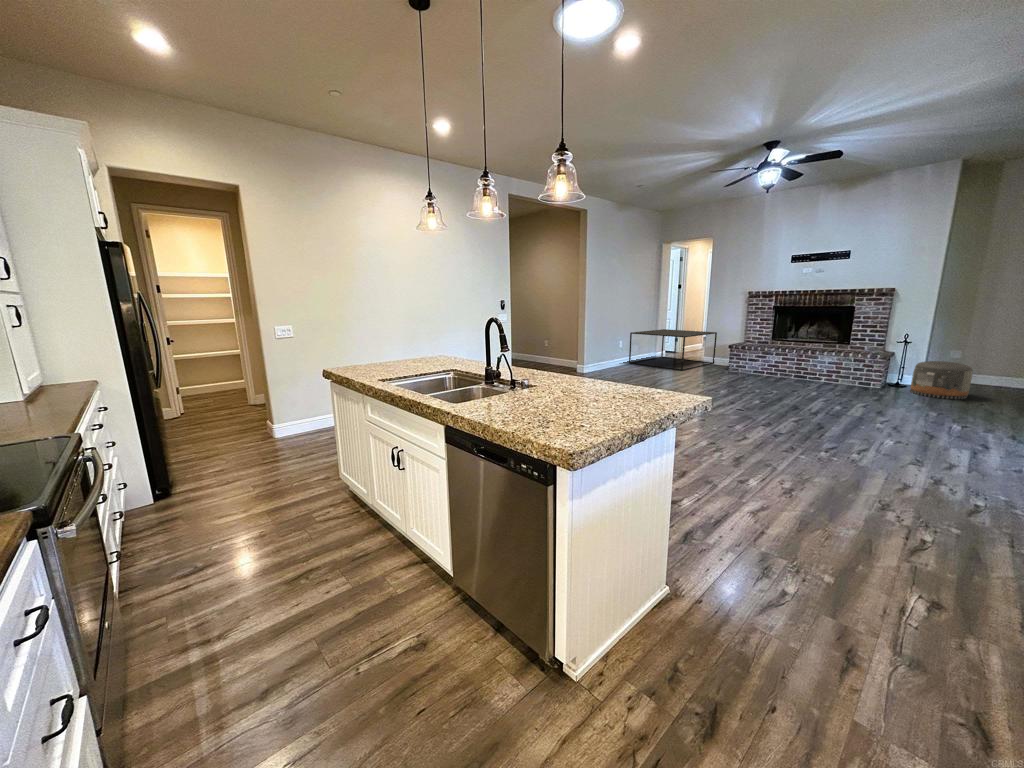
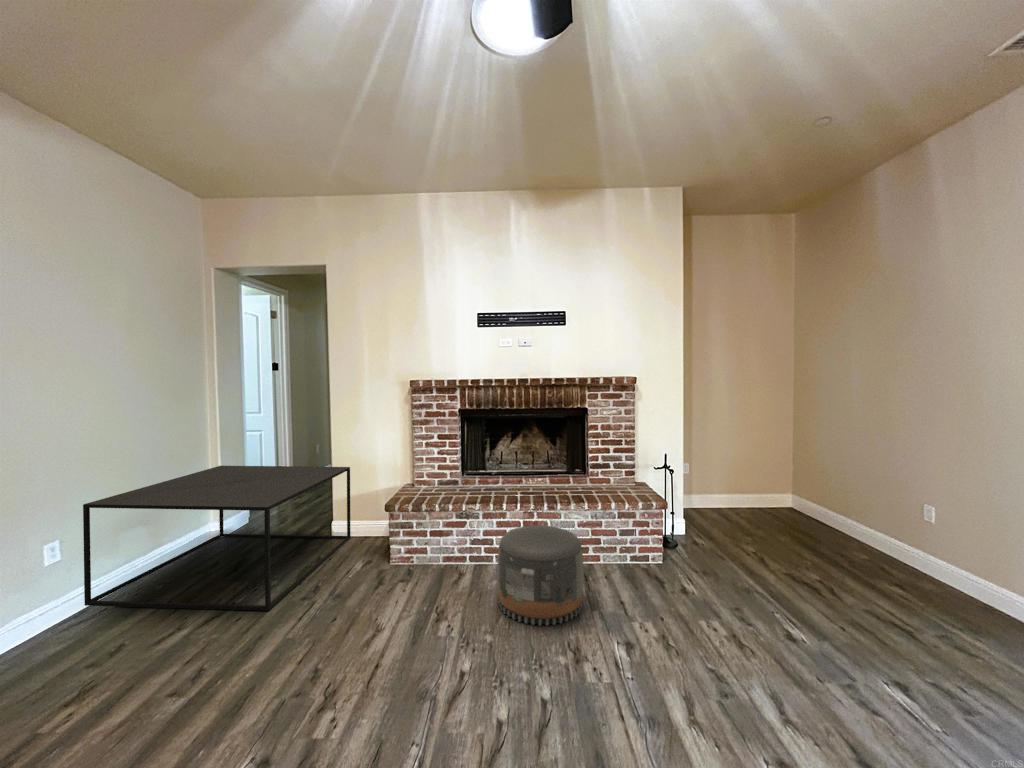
pouf: present [910,361,973,399] -> present [497,525,583,625]

